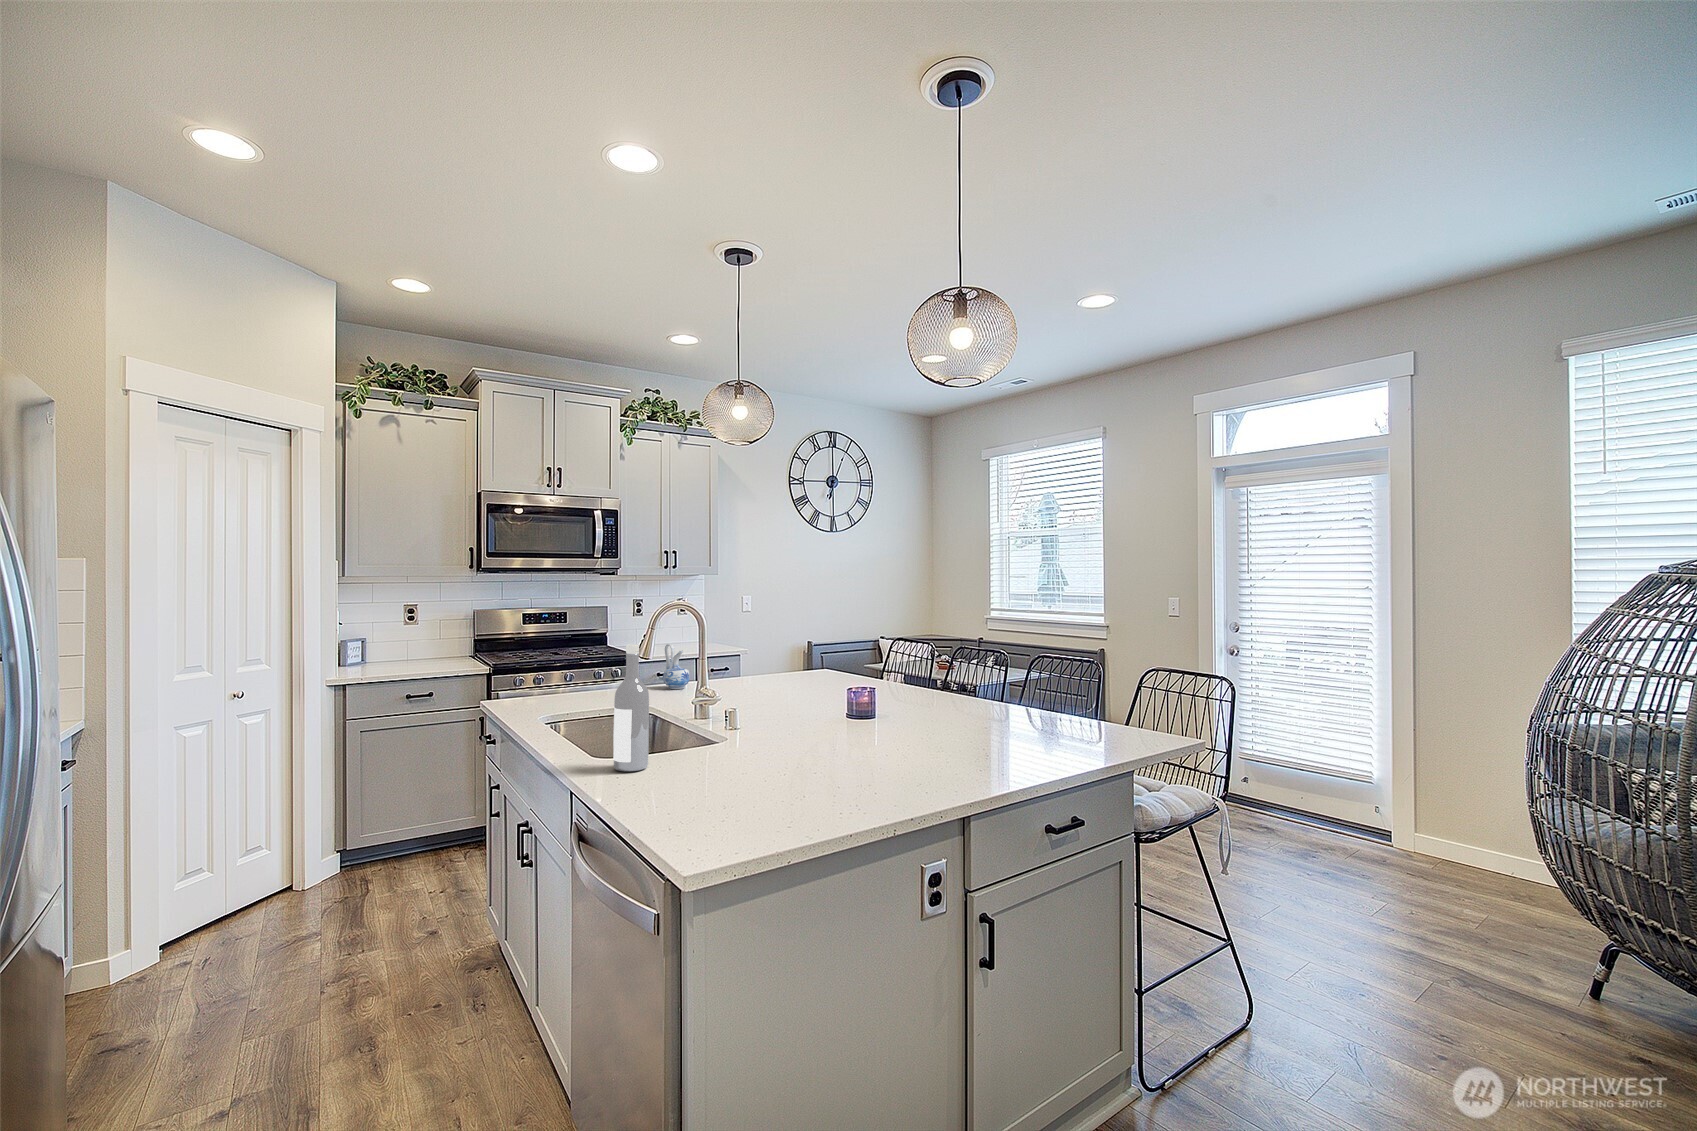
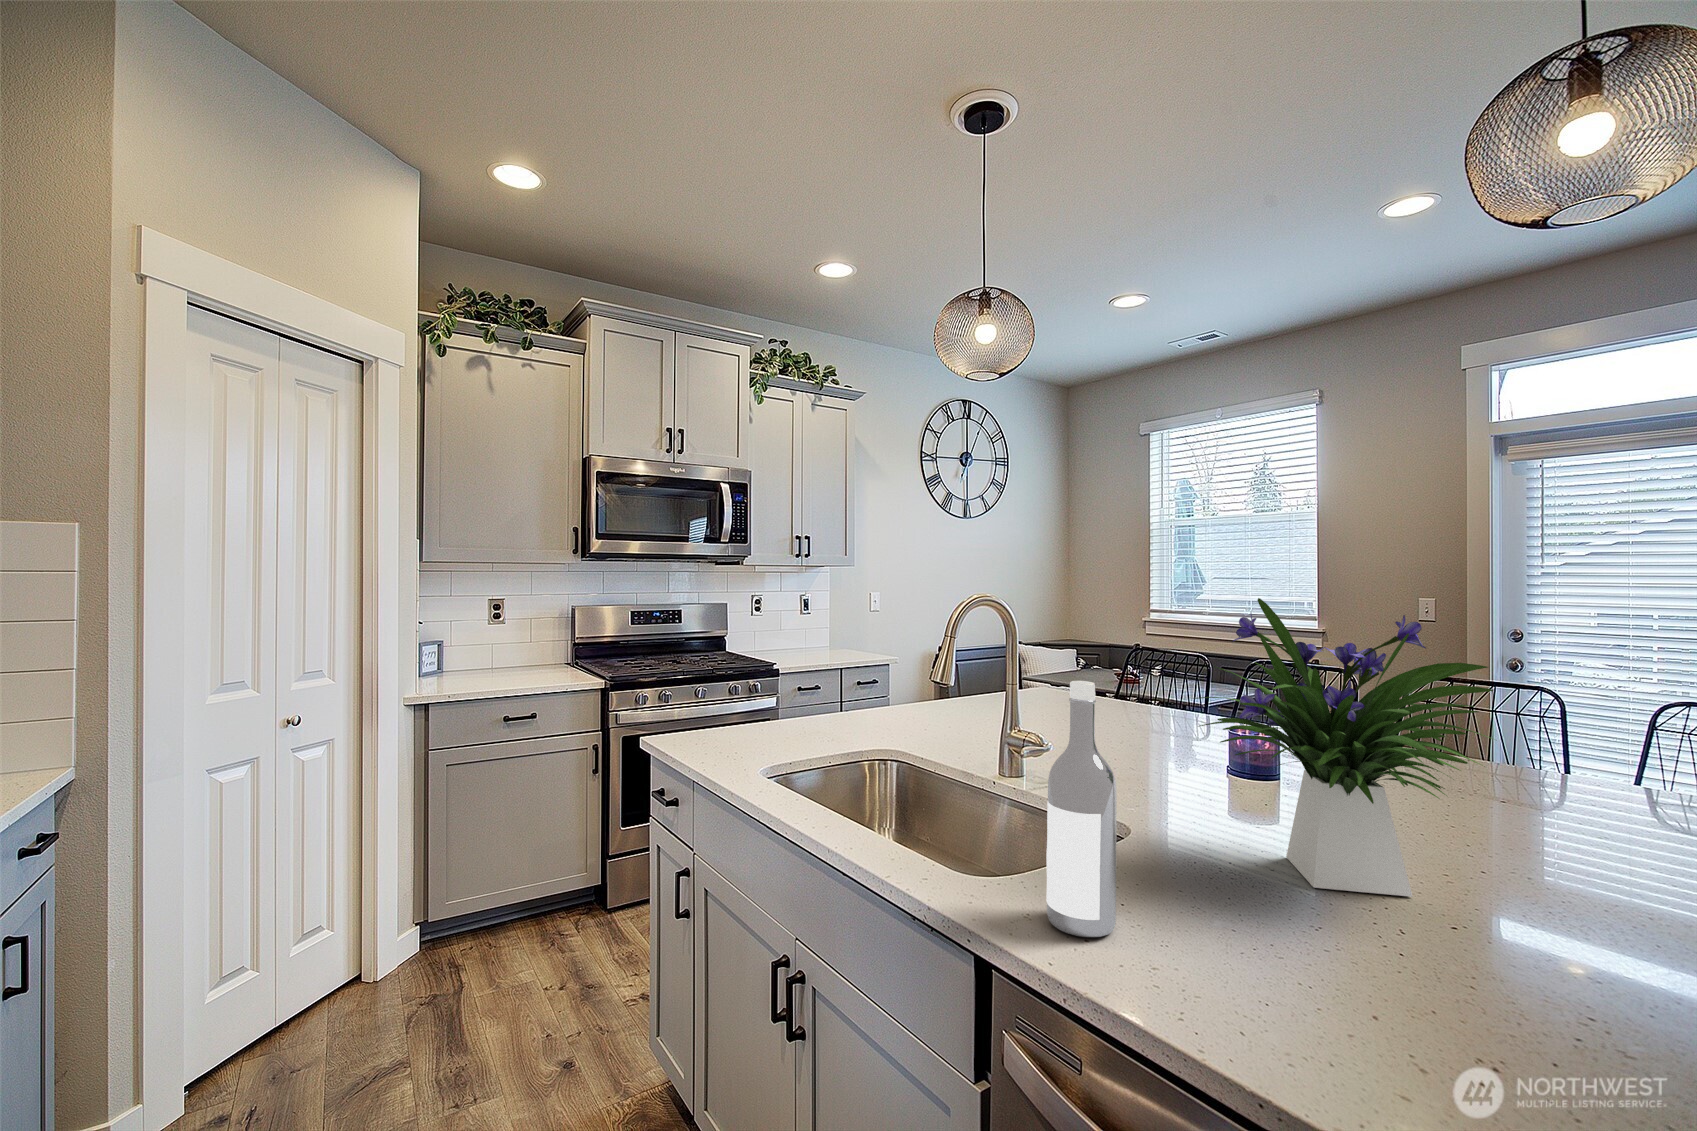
flower arrangement: none [735,601,880,758] -> present [1194,598,1493,897]
ceramic pitcher: present [663,644,690,689] -> none [879,656,916,721]

